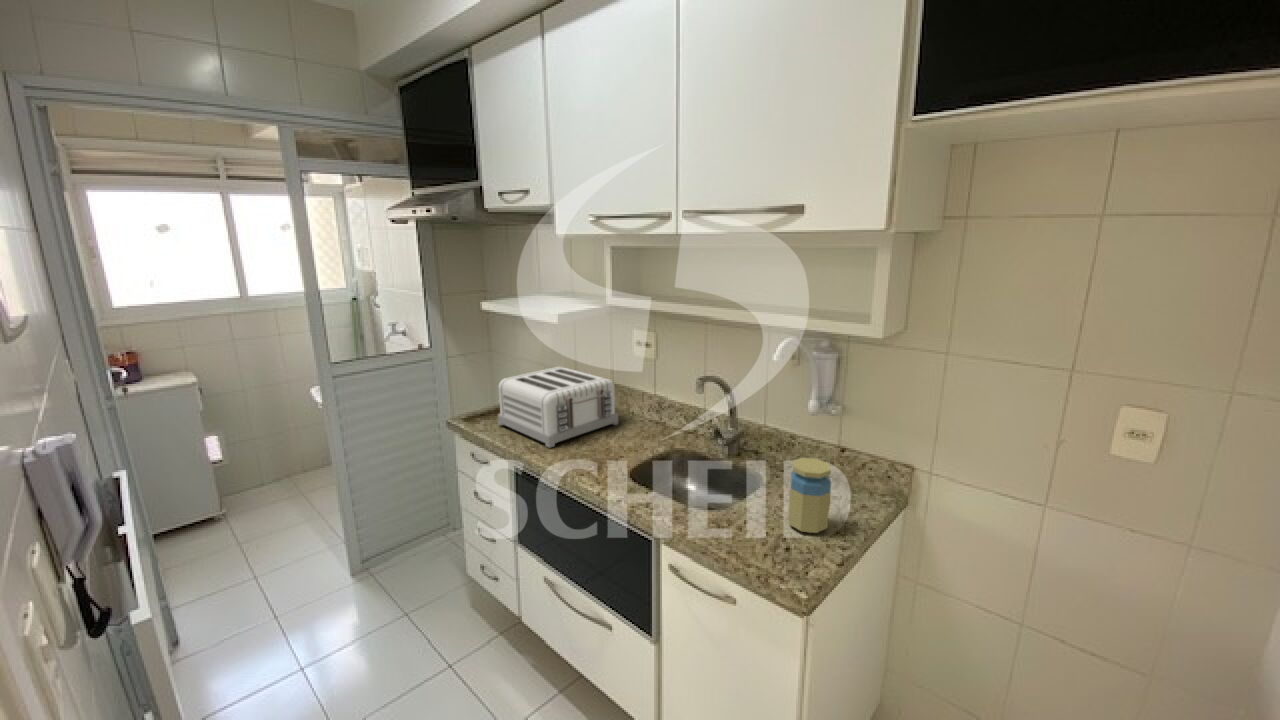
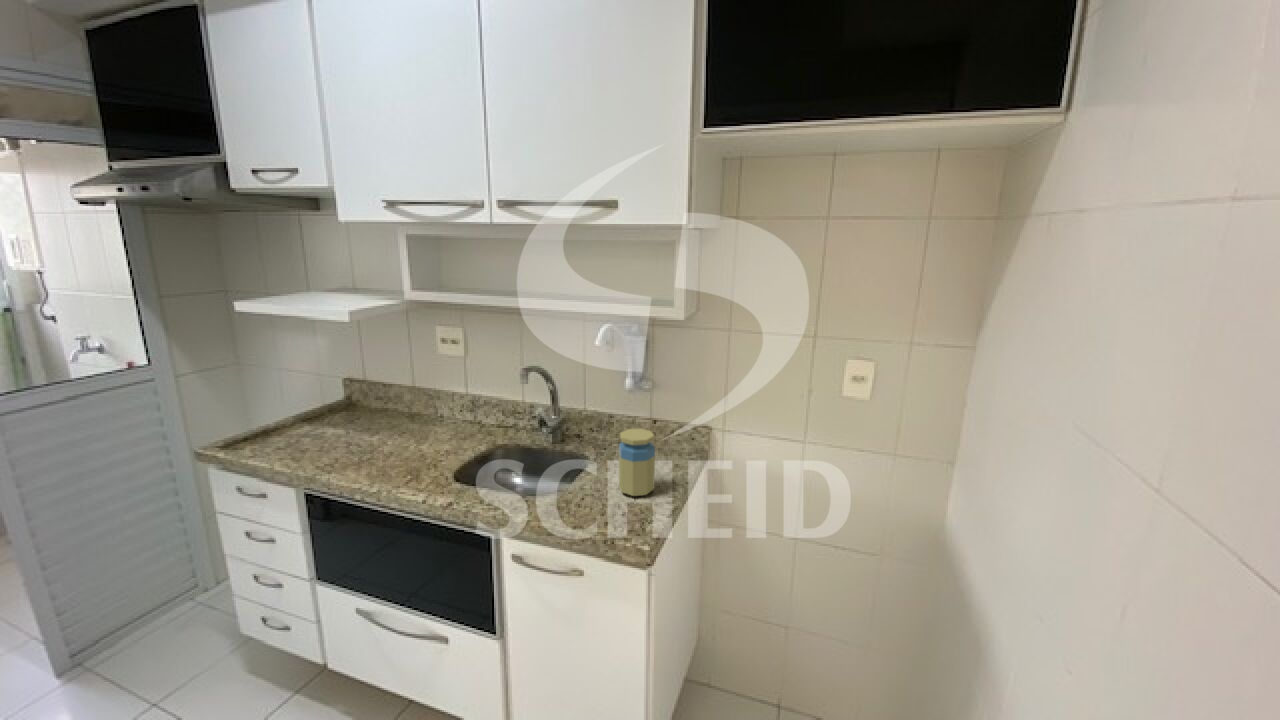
toaster: present [498,367,618,448] -> none [270,374,427,463]

